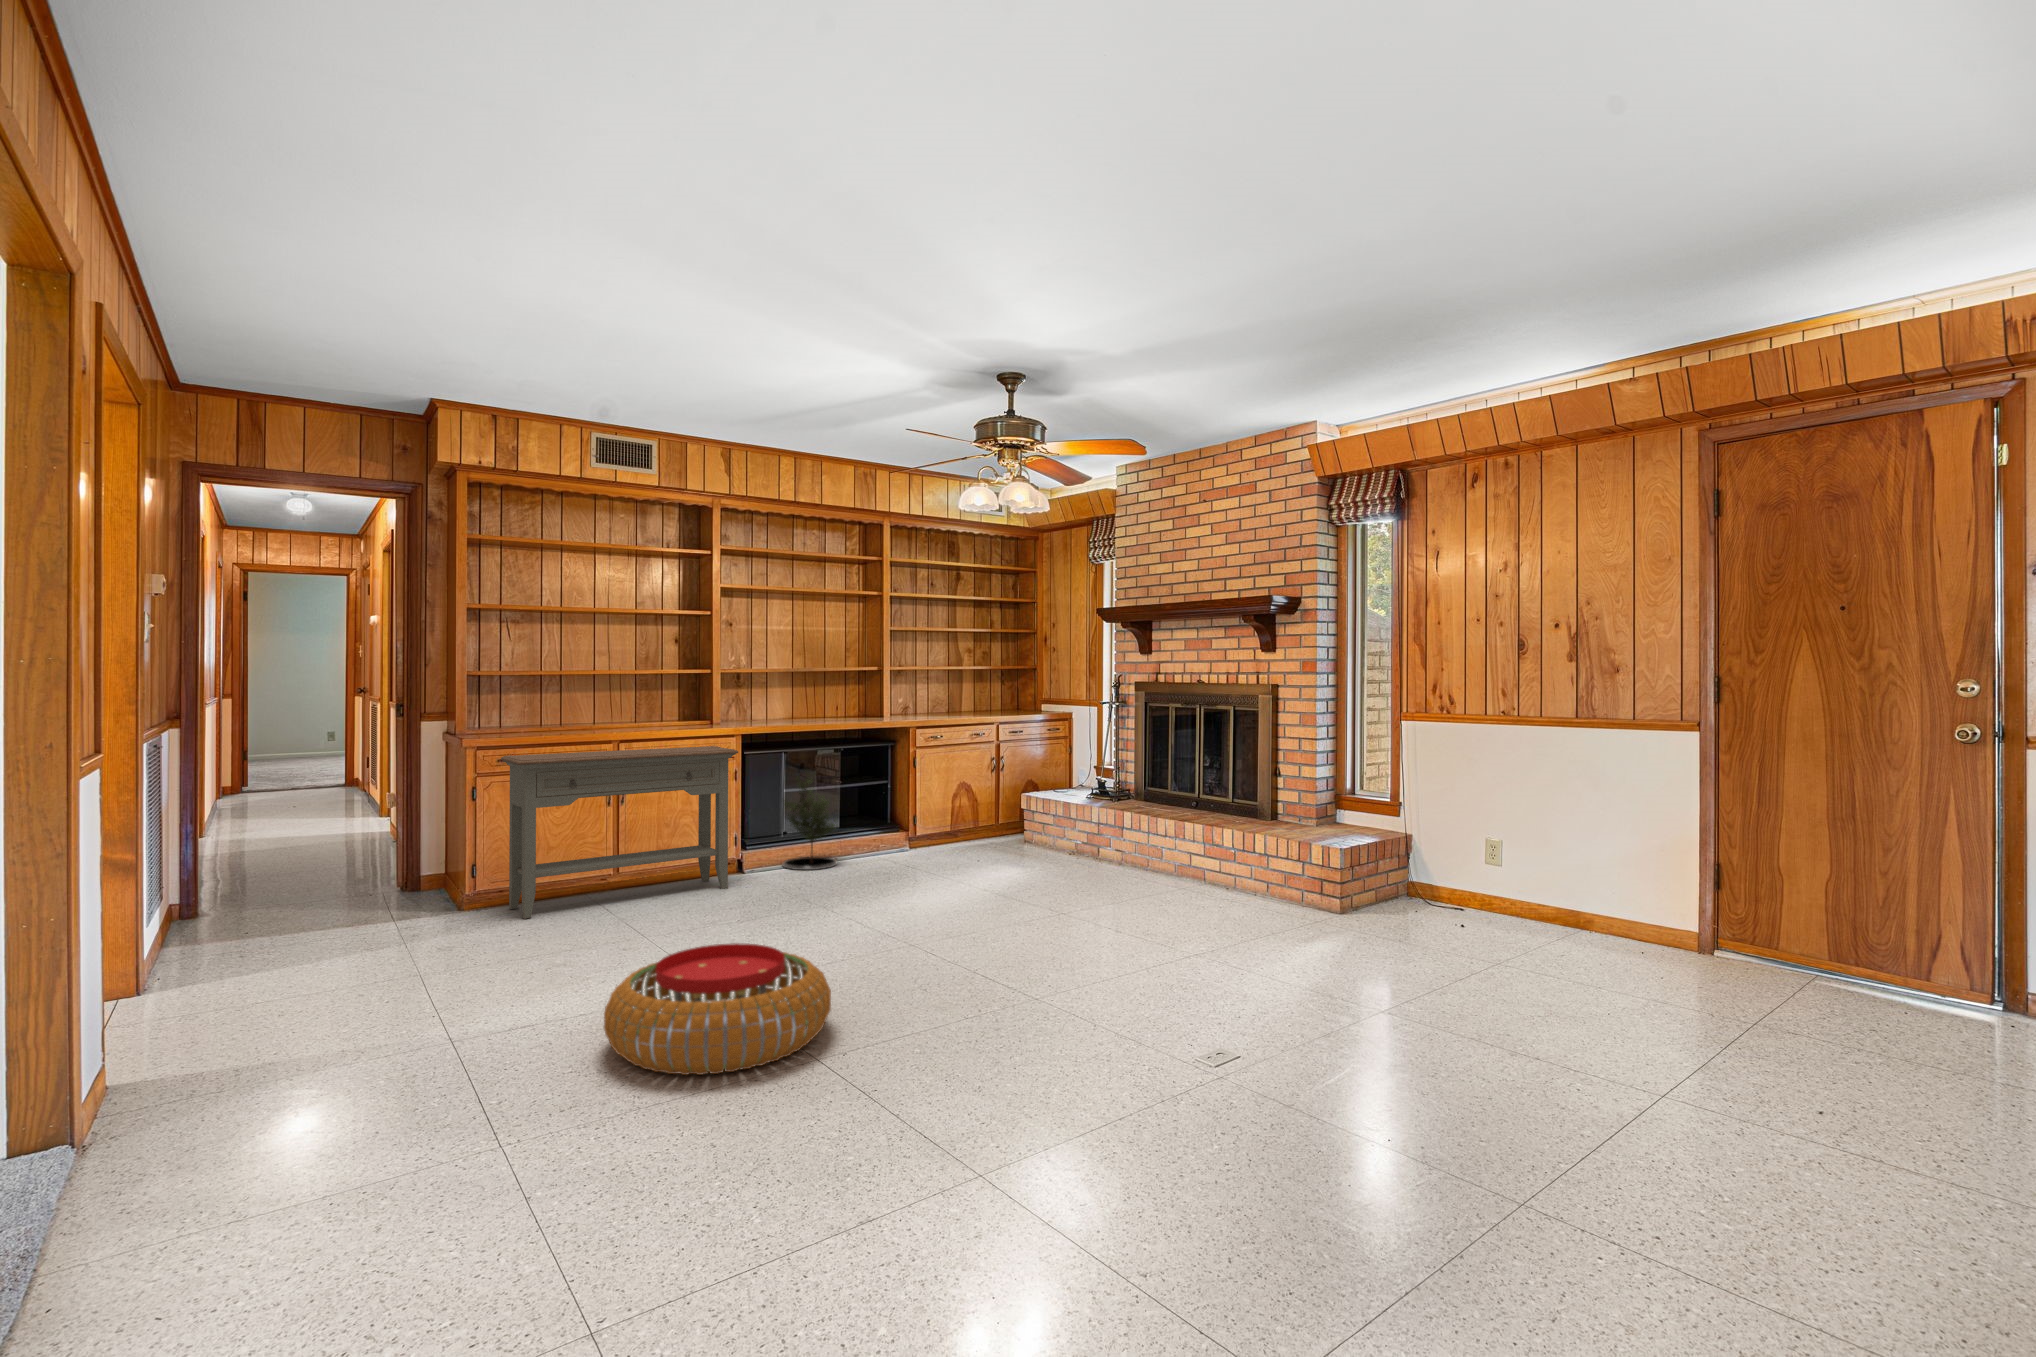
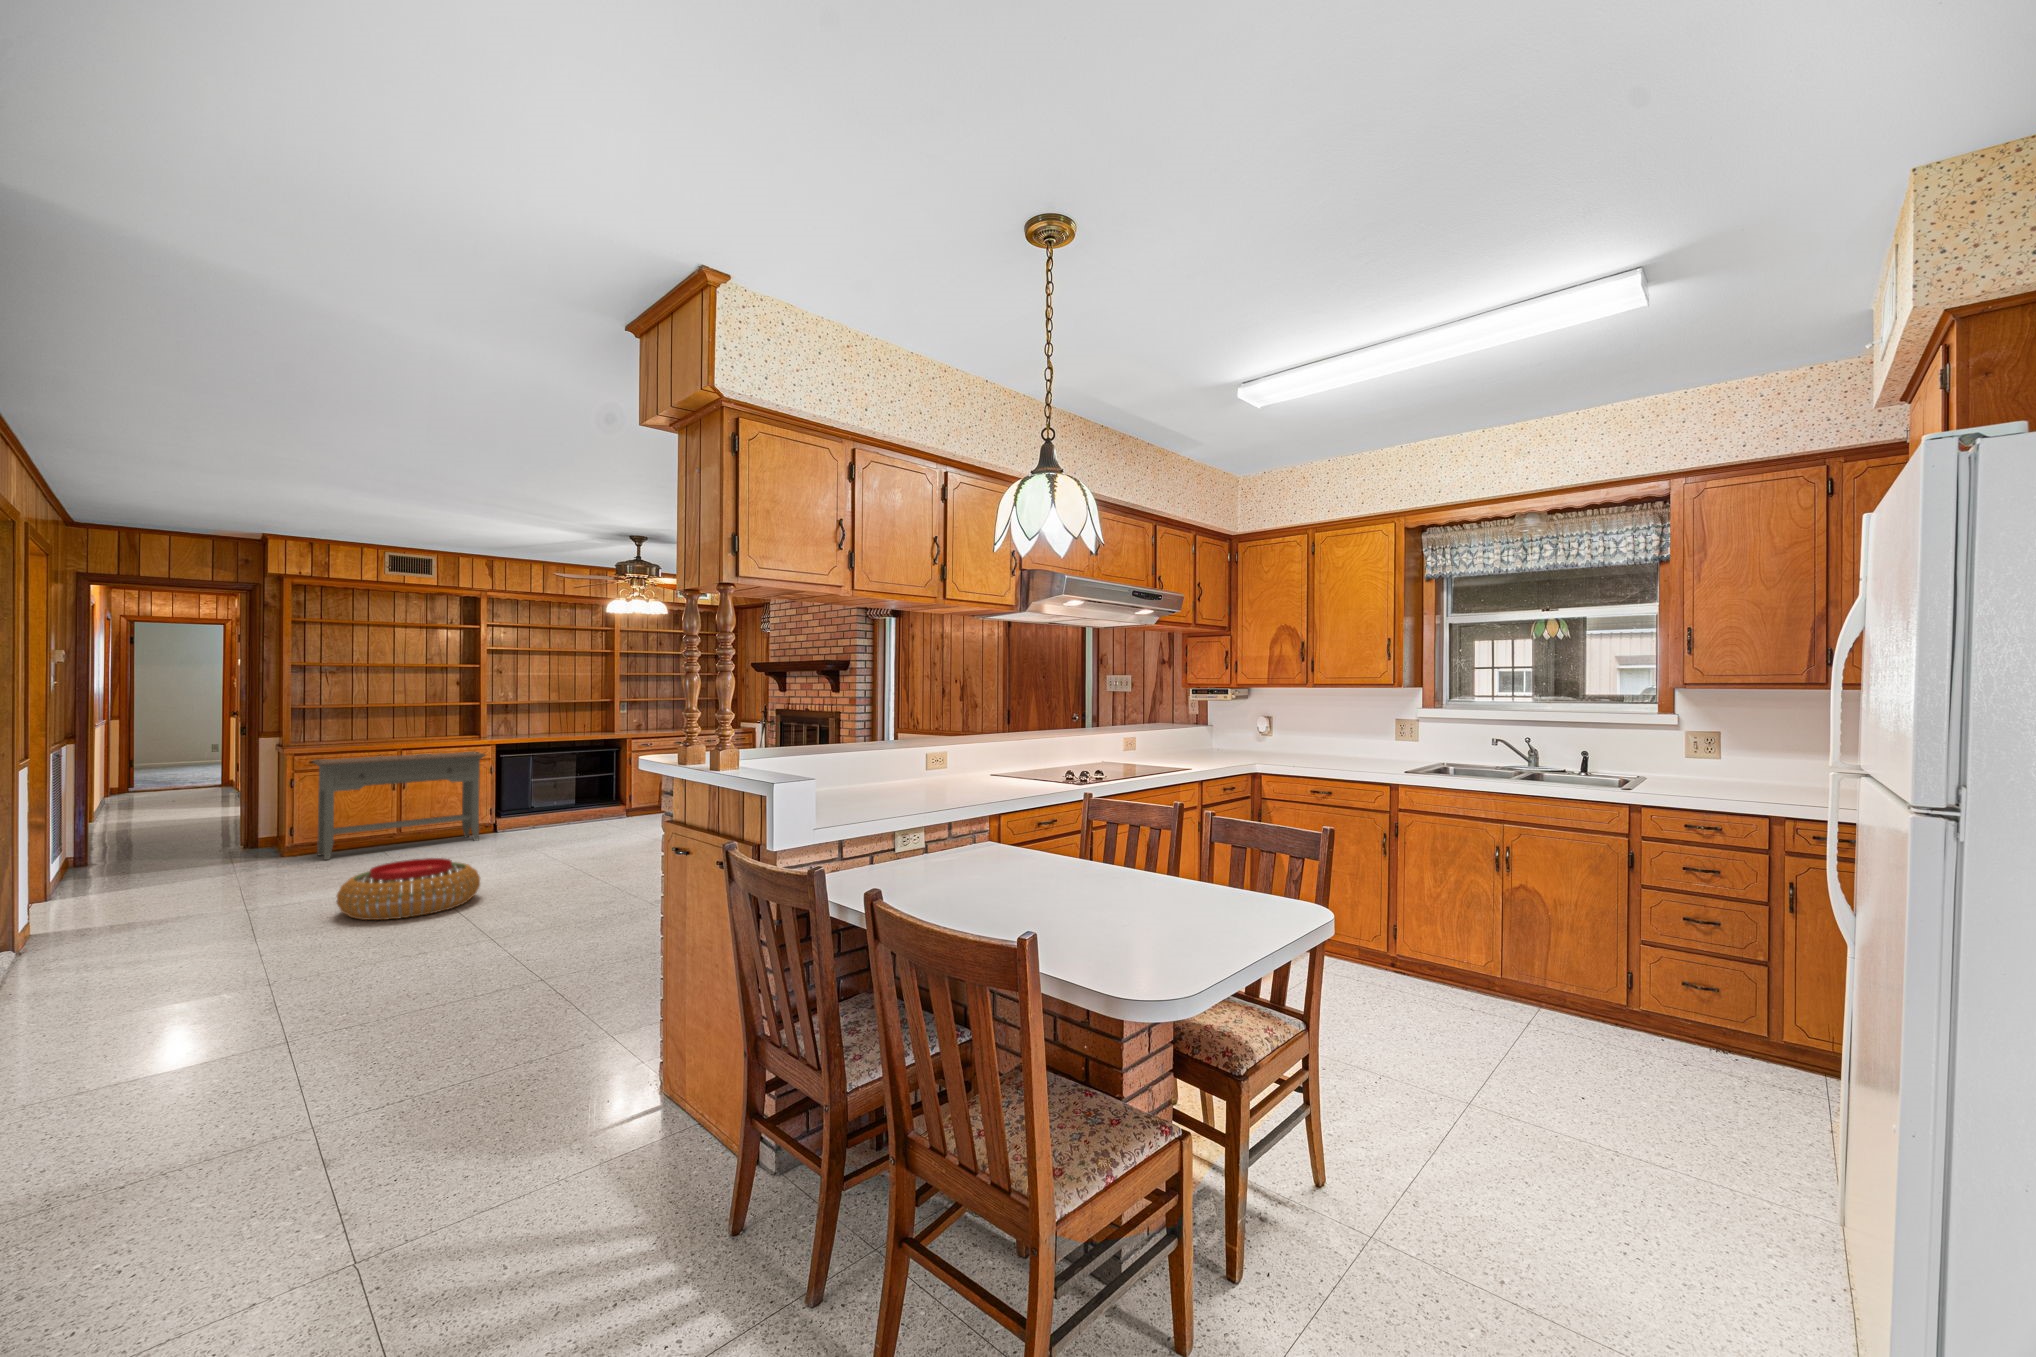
potted tree: present [782,772,837,870] -> none [528,764,569,829]

